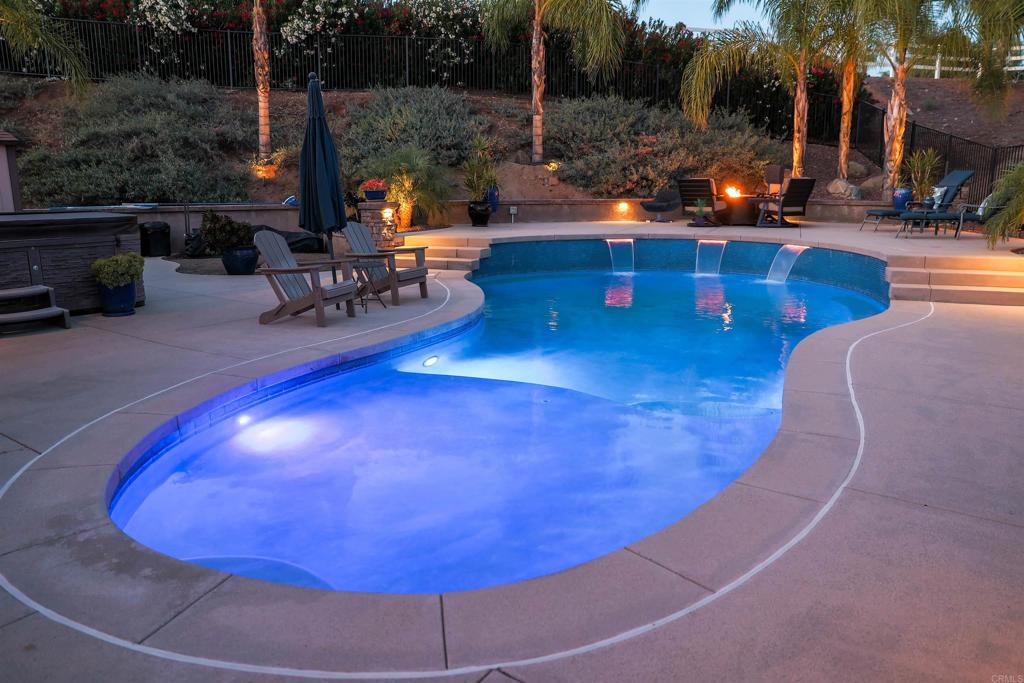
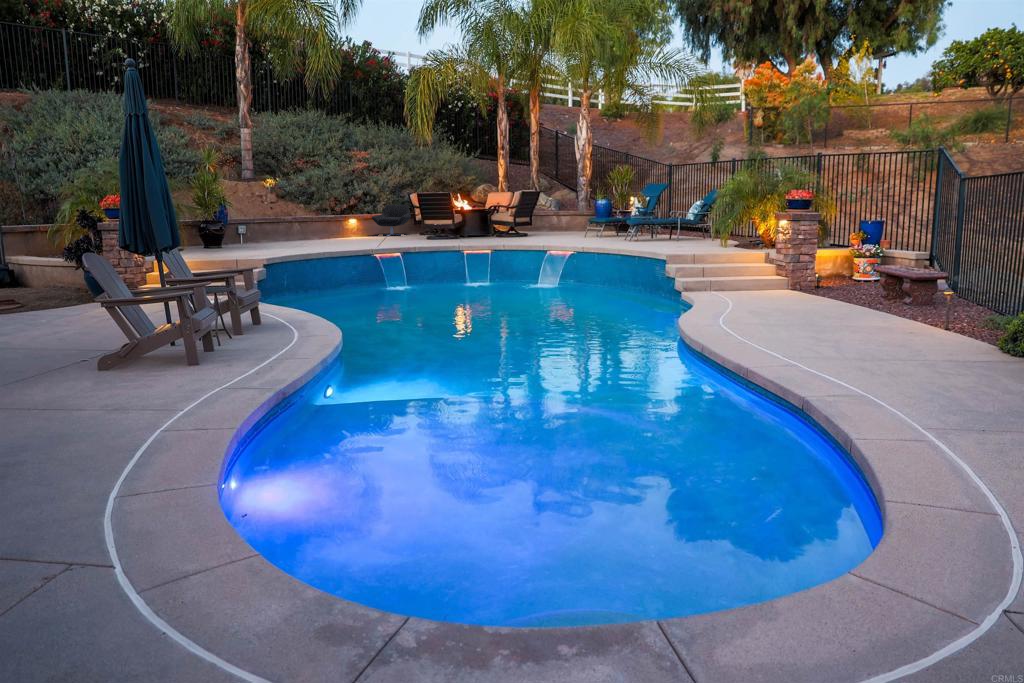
bench: present [747,165,785,227] -> none [467,180,512,236]
decorative plant: present [695,200,705,226] -> none [428,212,455,238]

